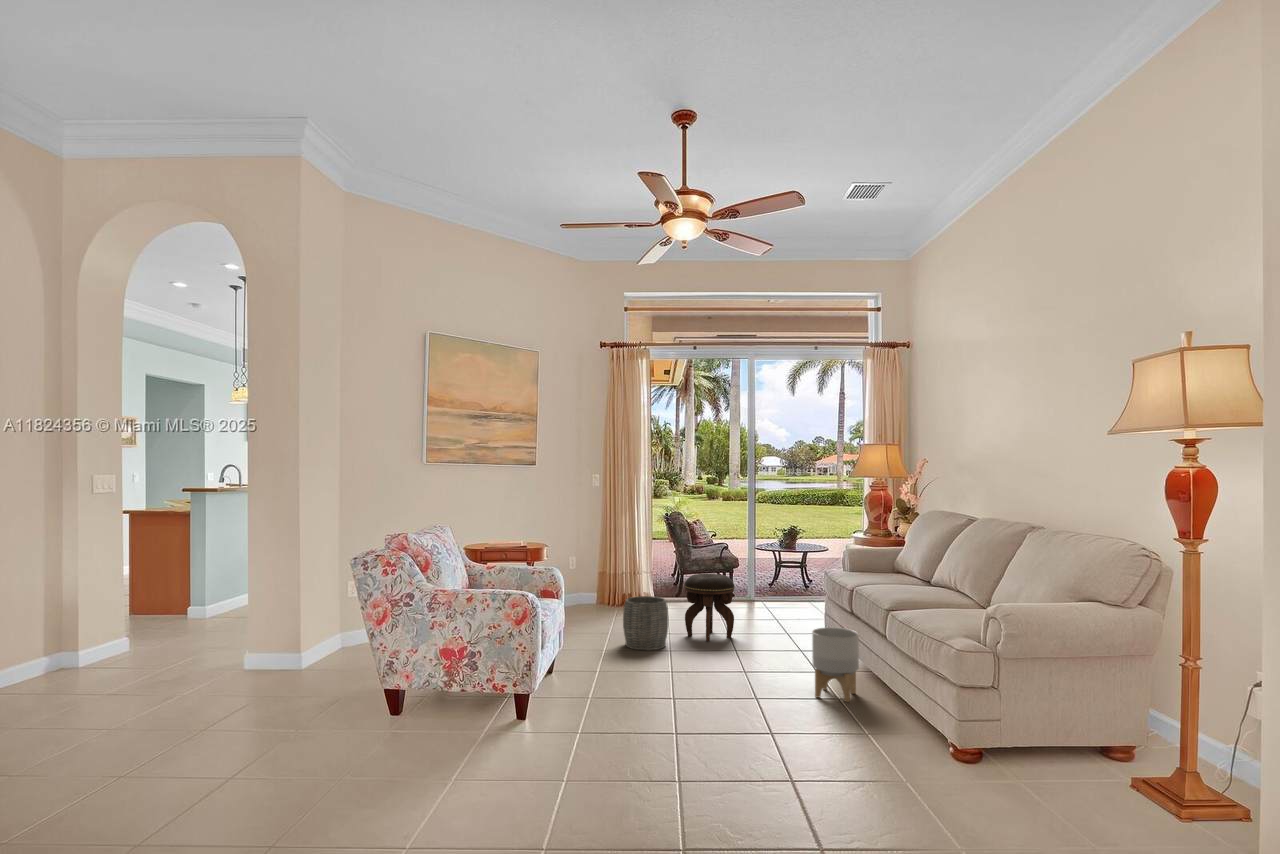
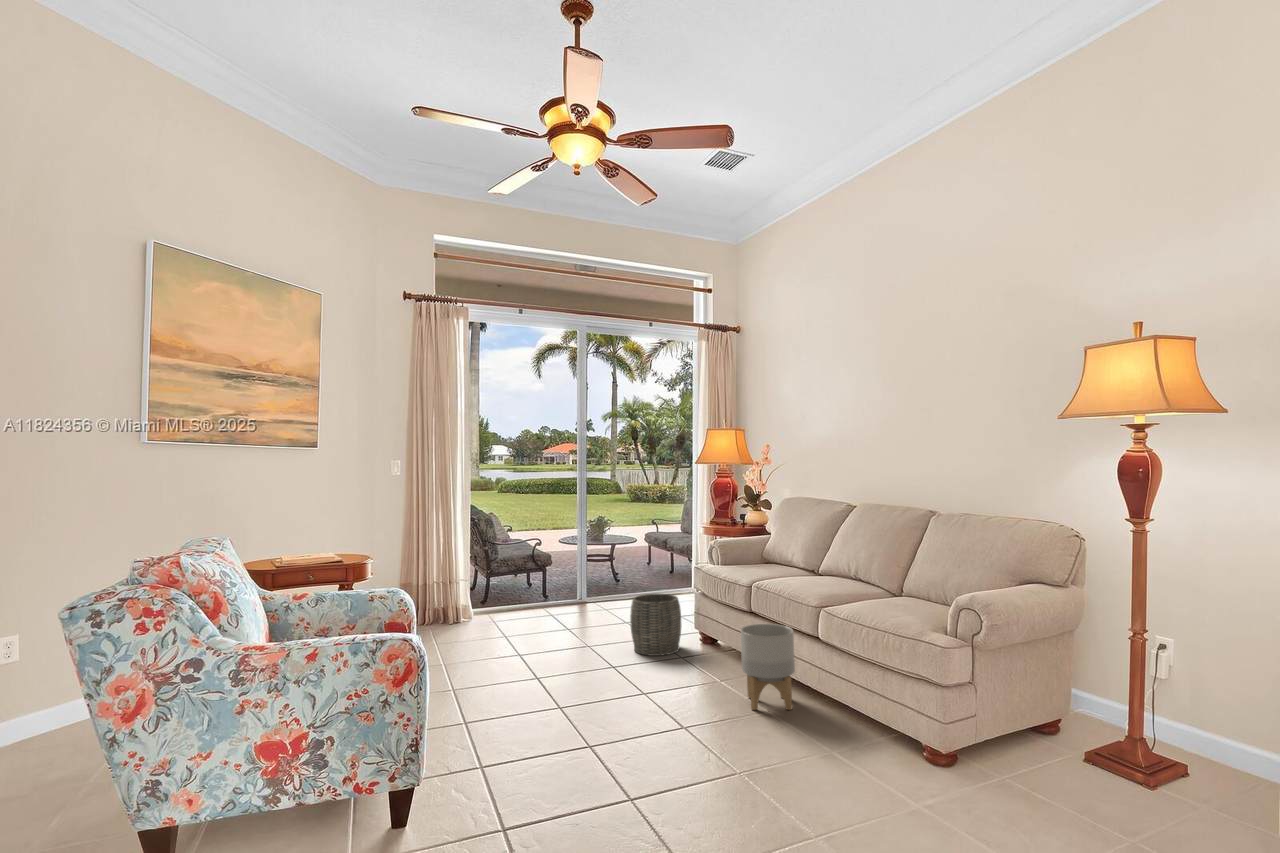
footstool: present [685,573,735,641] -> none [536,576,594,655]
woven basket: present [623,596,668,650] -> present [630,594,681,656]

